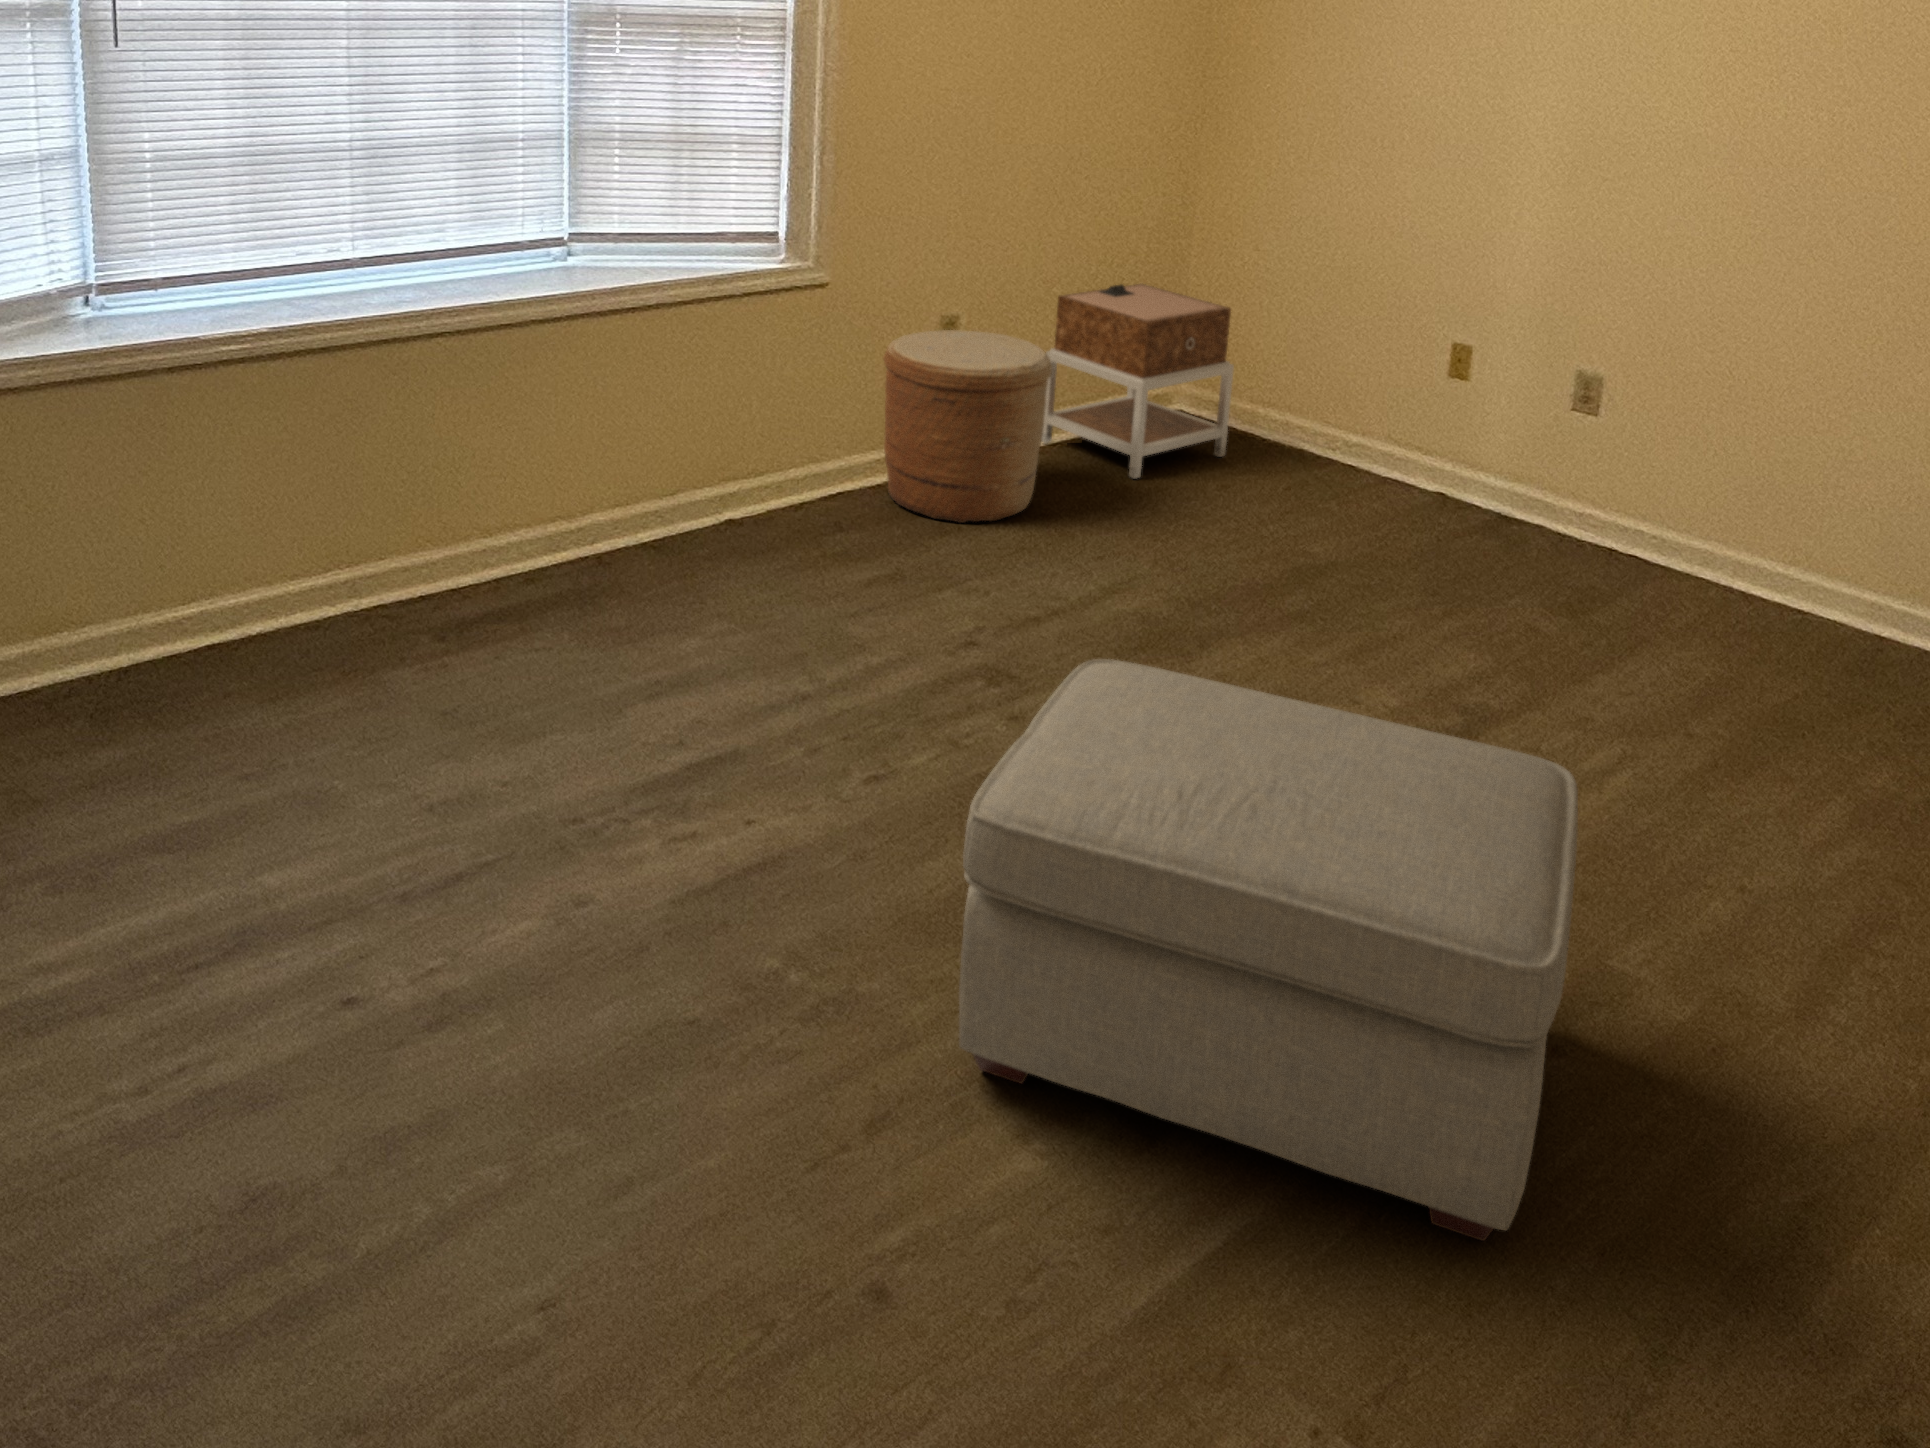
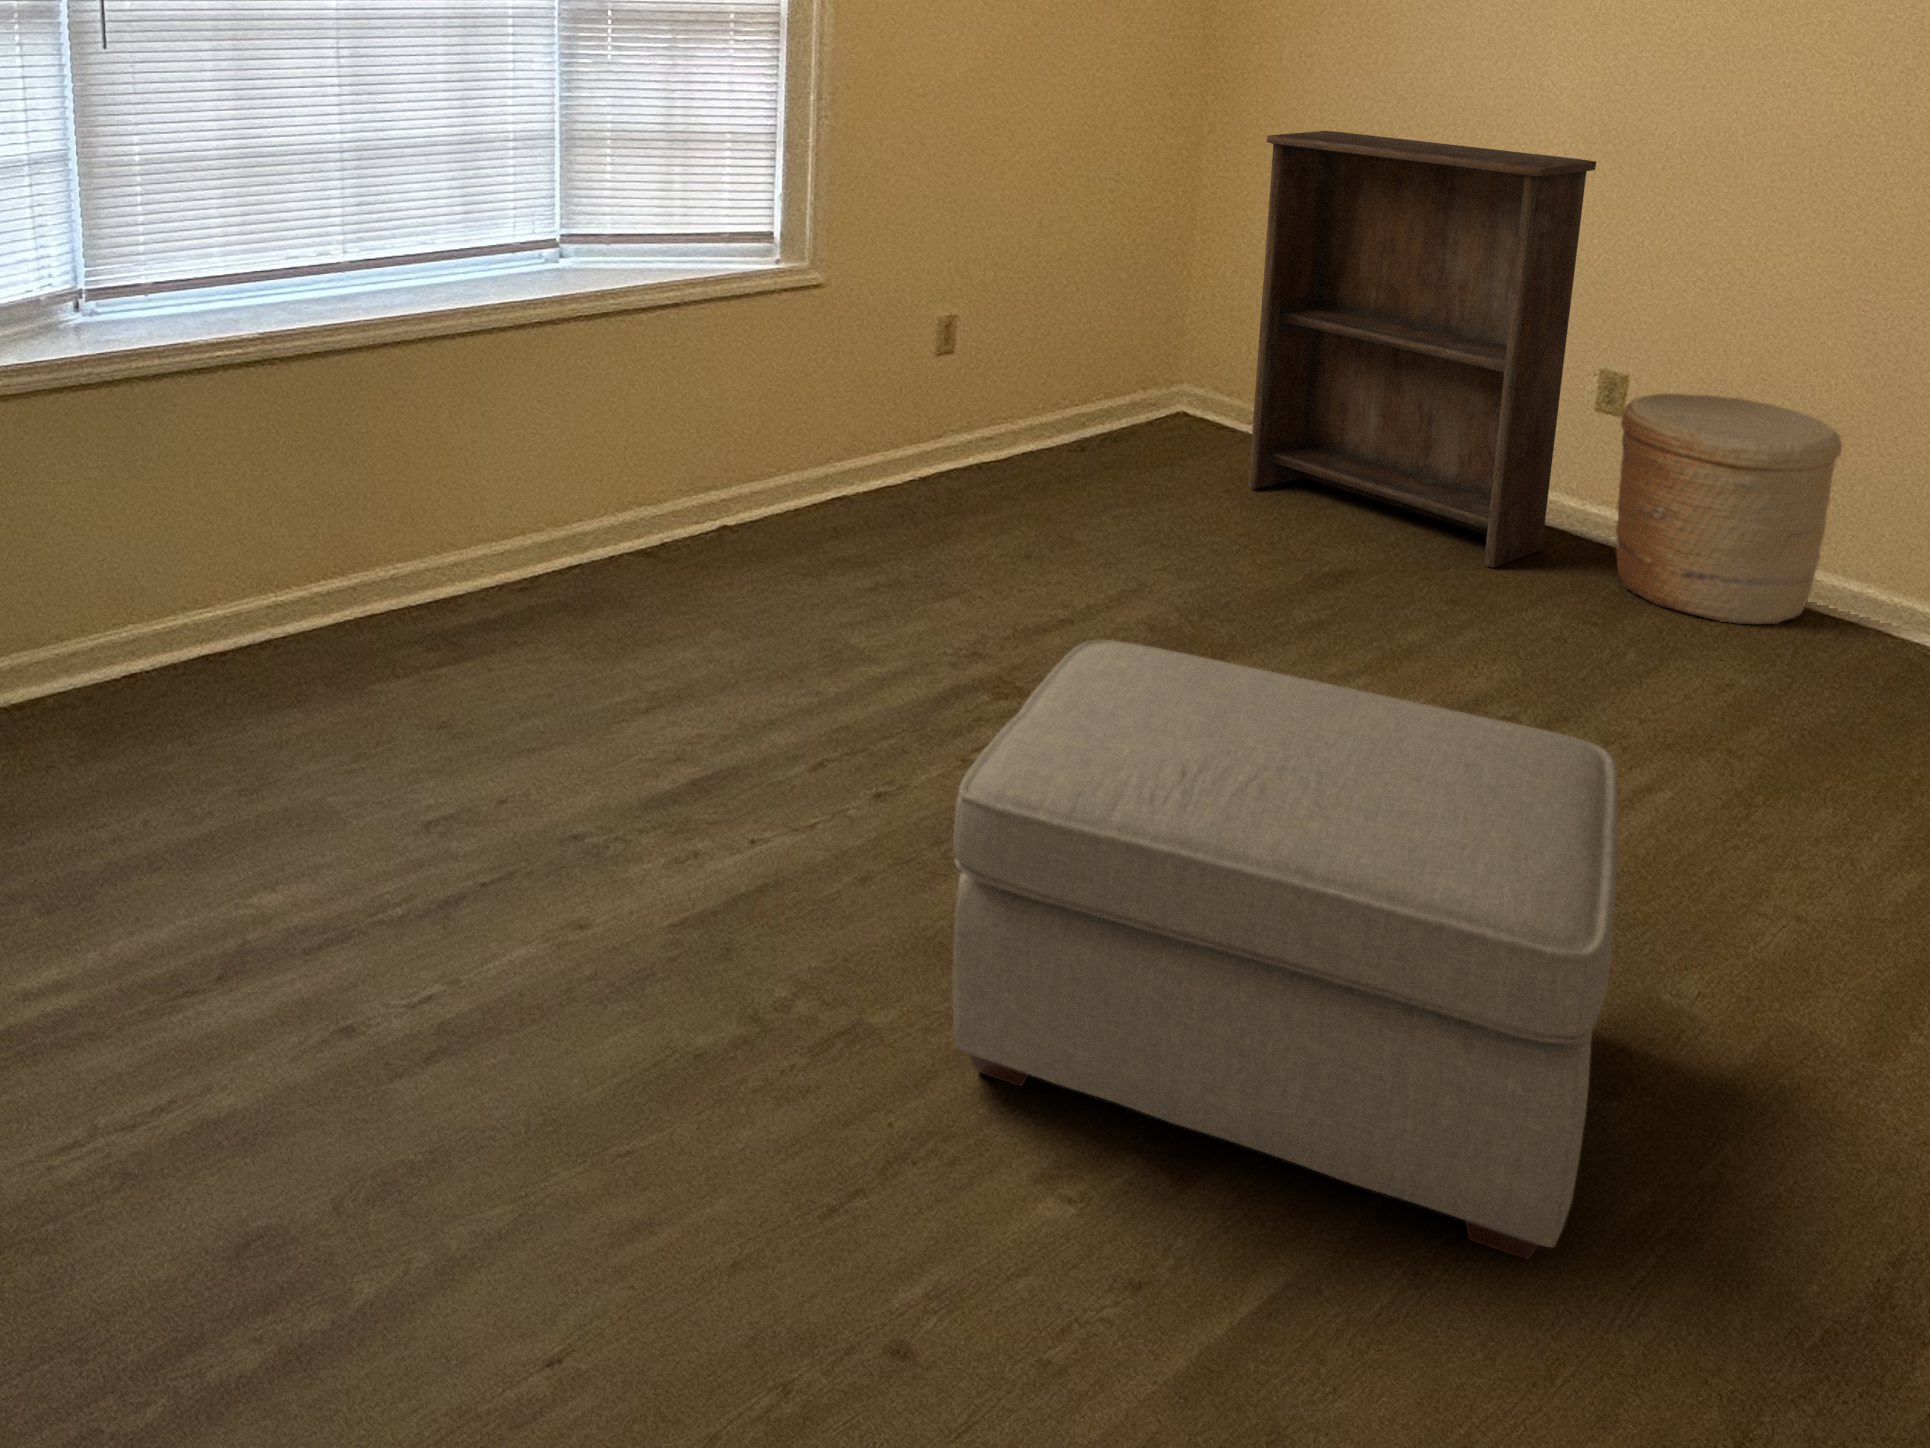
bookshelf: none [1240,144,1580,575] -> present [1248,131,1596,568]
nightstand: present [1042,284,1234,479] -> none [1042,281,1239,478]
woven basket: present [883,330,1052,523] -> present [1616,393,1842,624]

